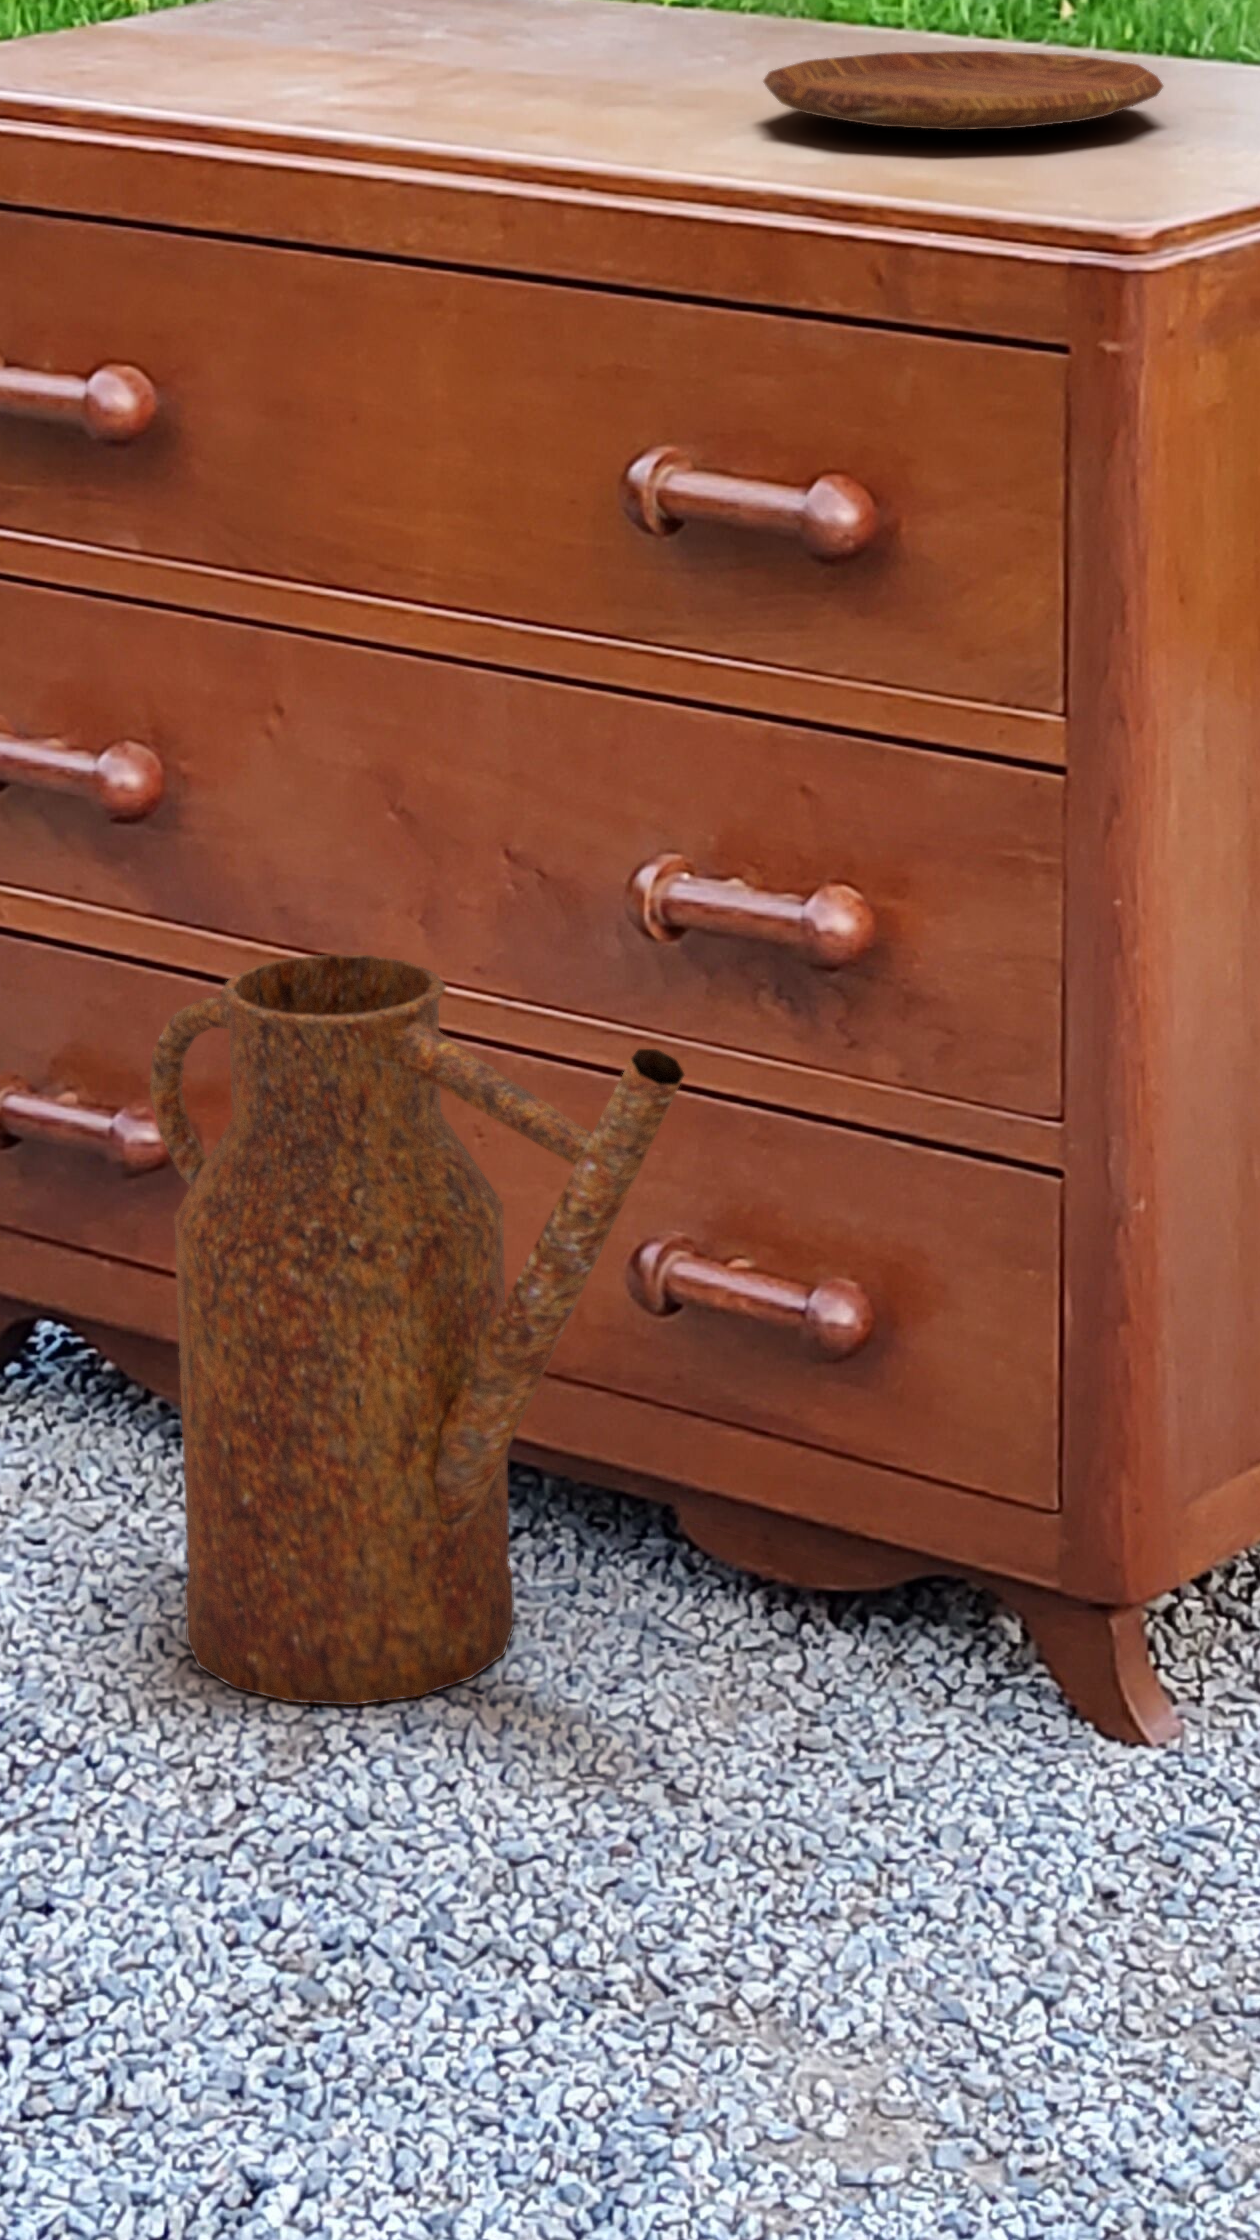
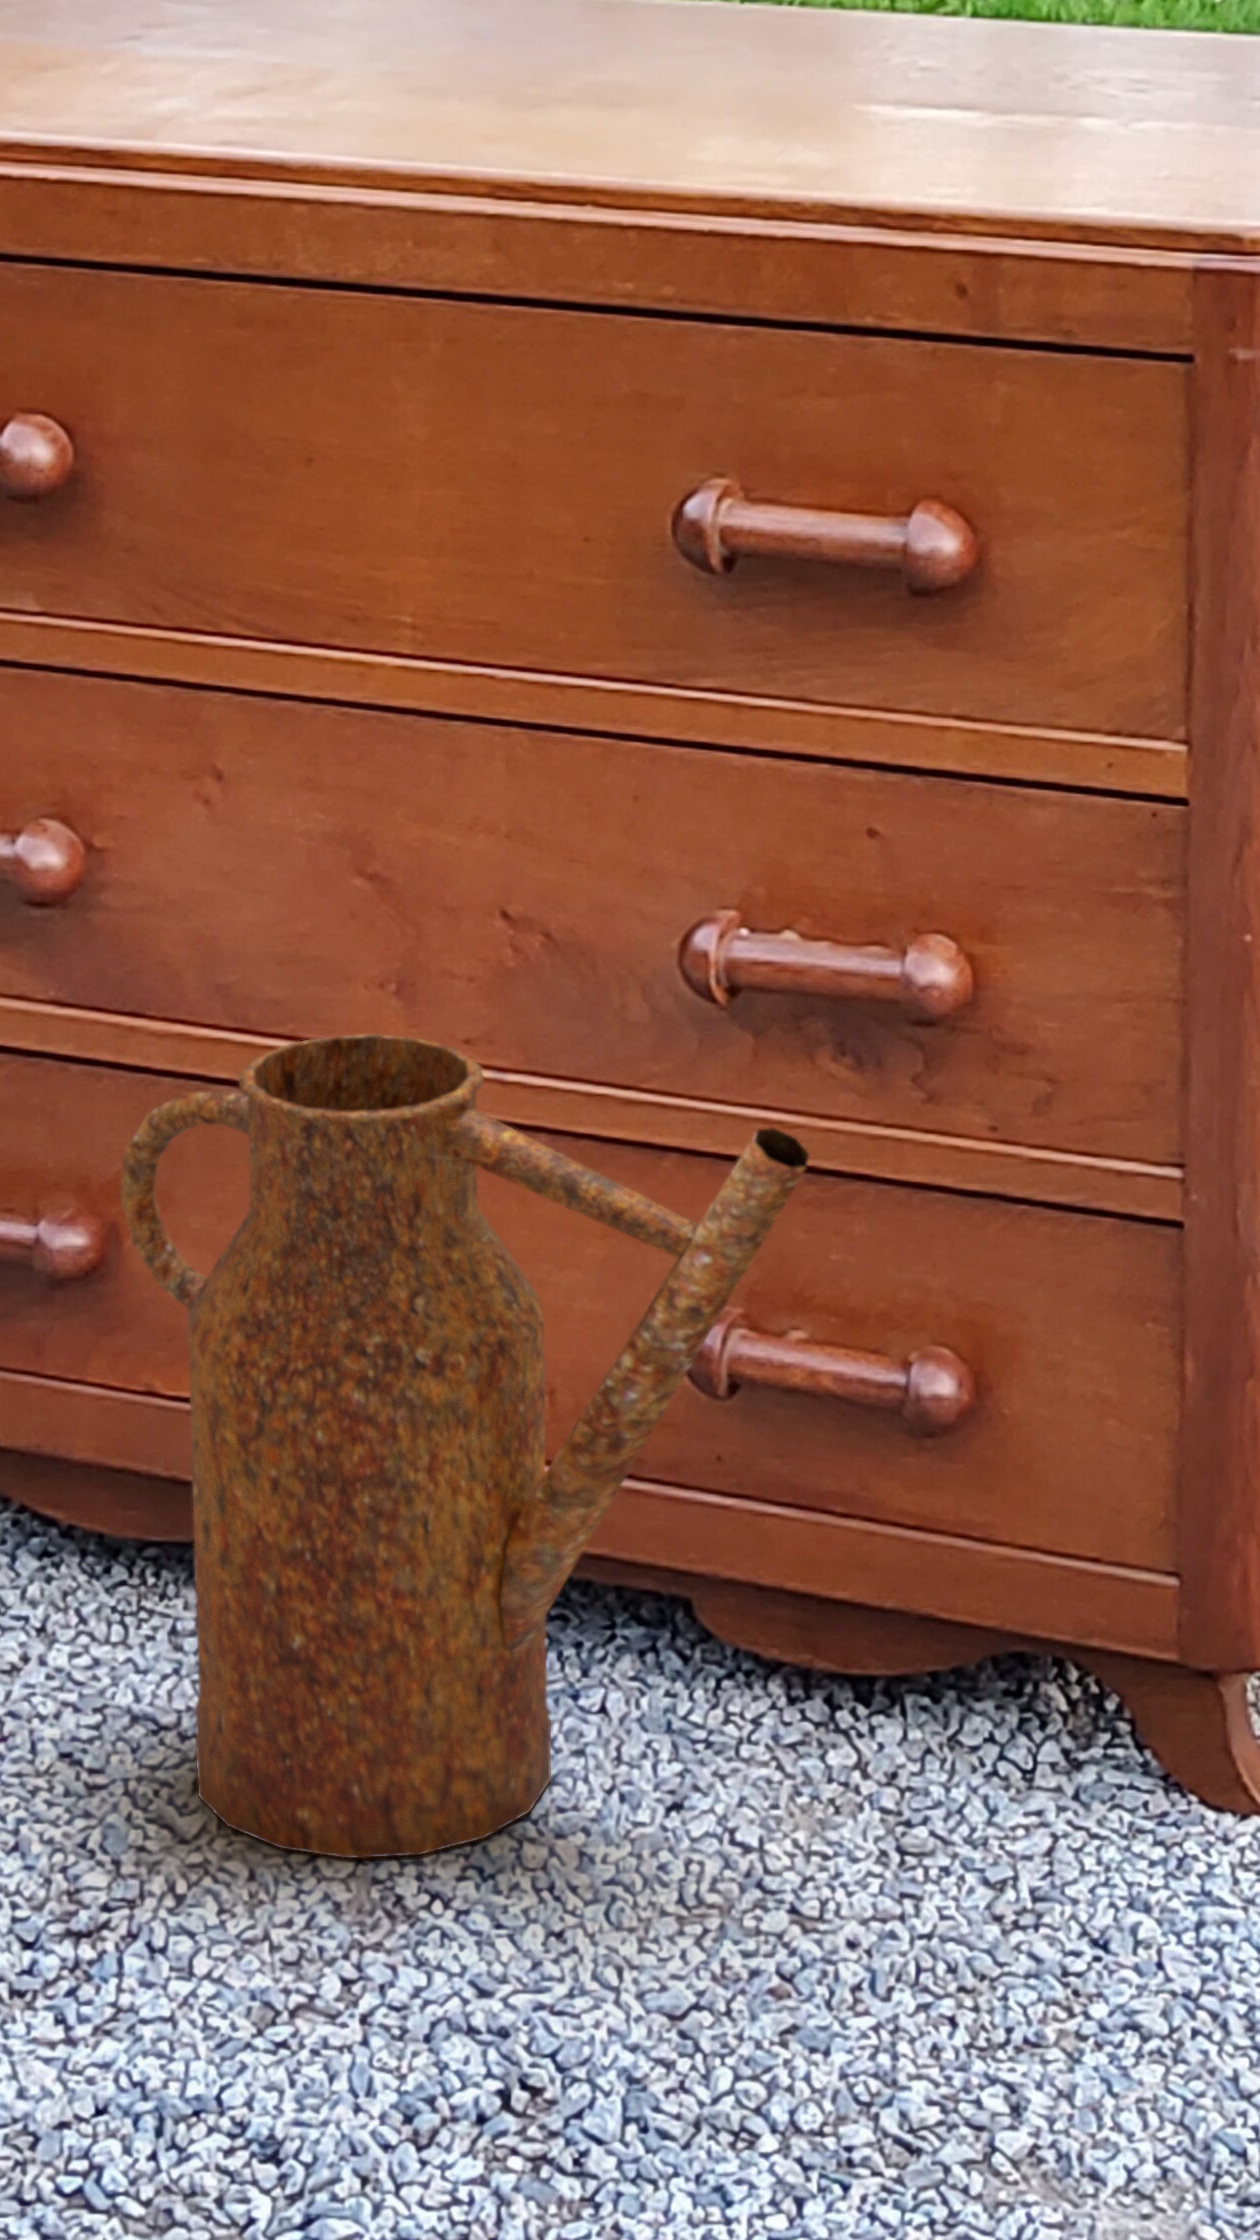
tray: present [763,51,1163,130] -> none [734,17,1164,113]

